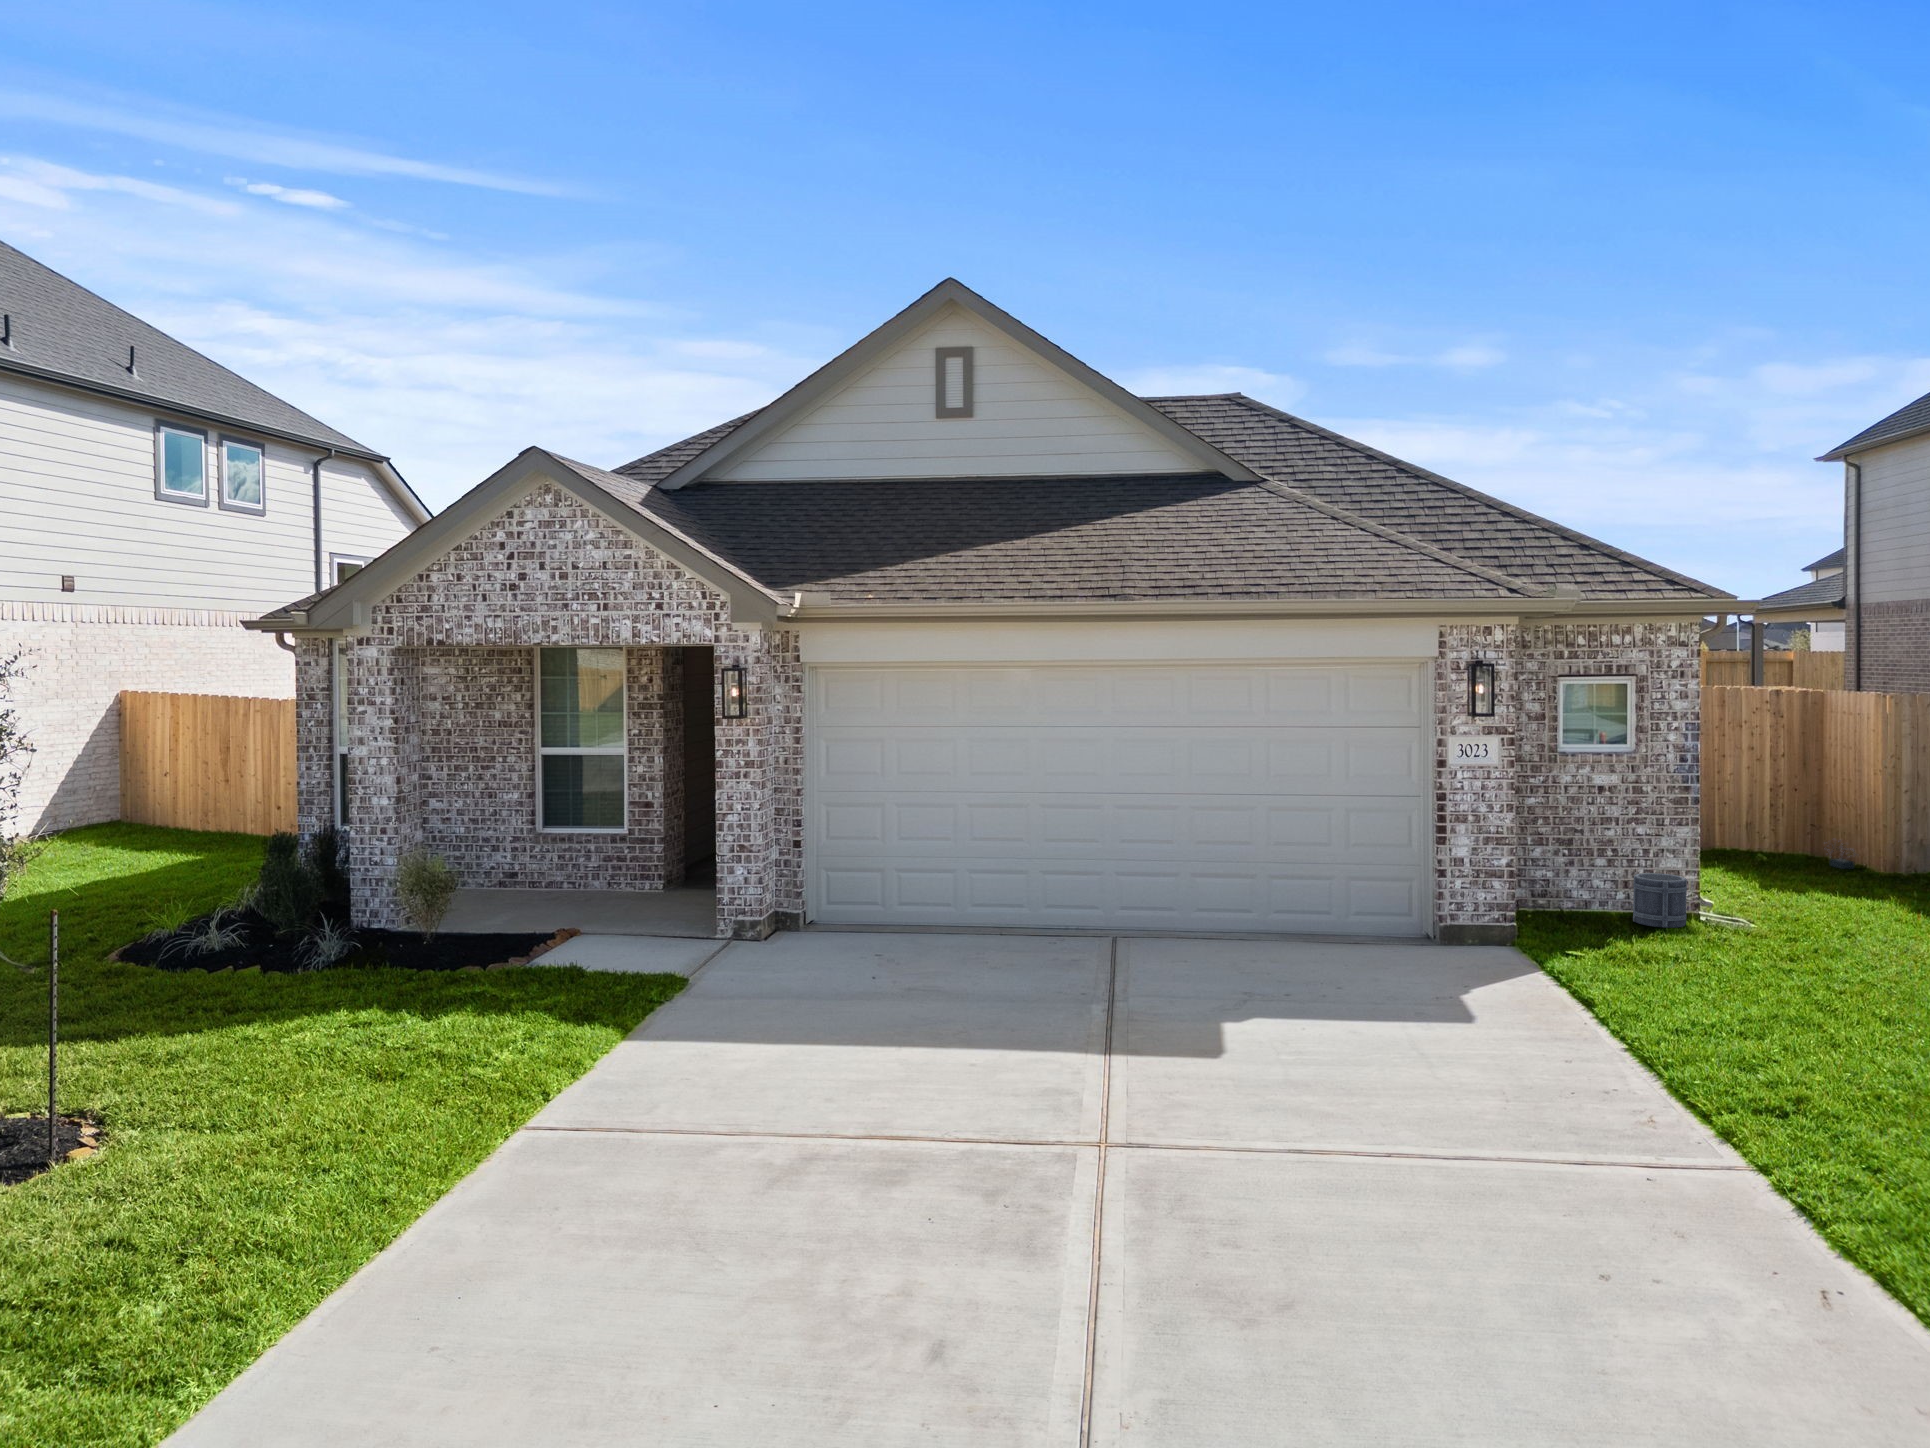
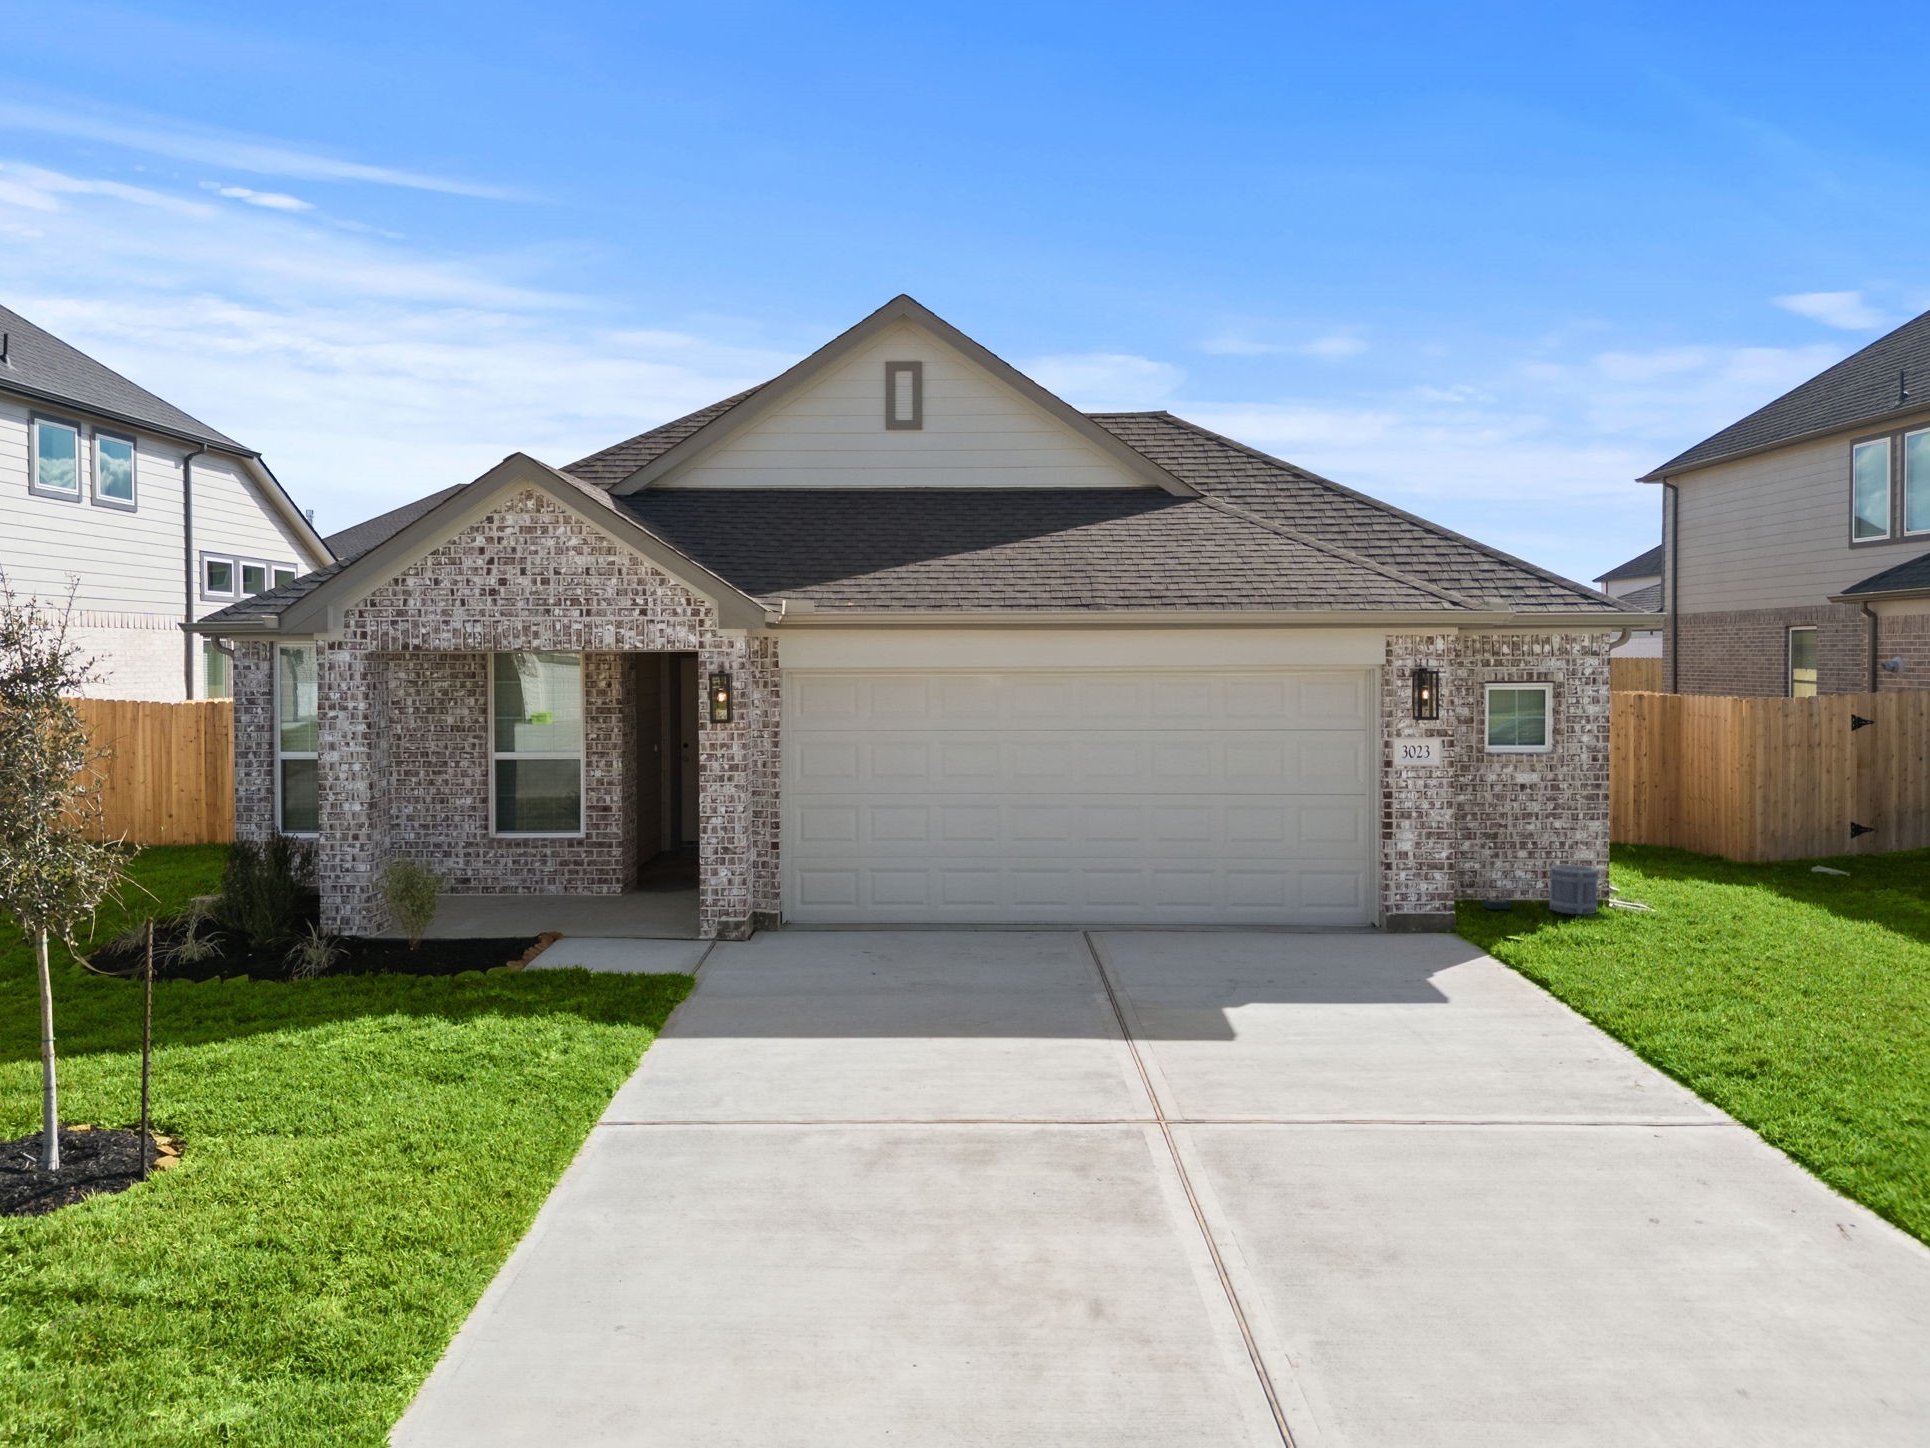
decorative plant: present [1826,841,1854,869] -> present [1478,878,1511,909]

